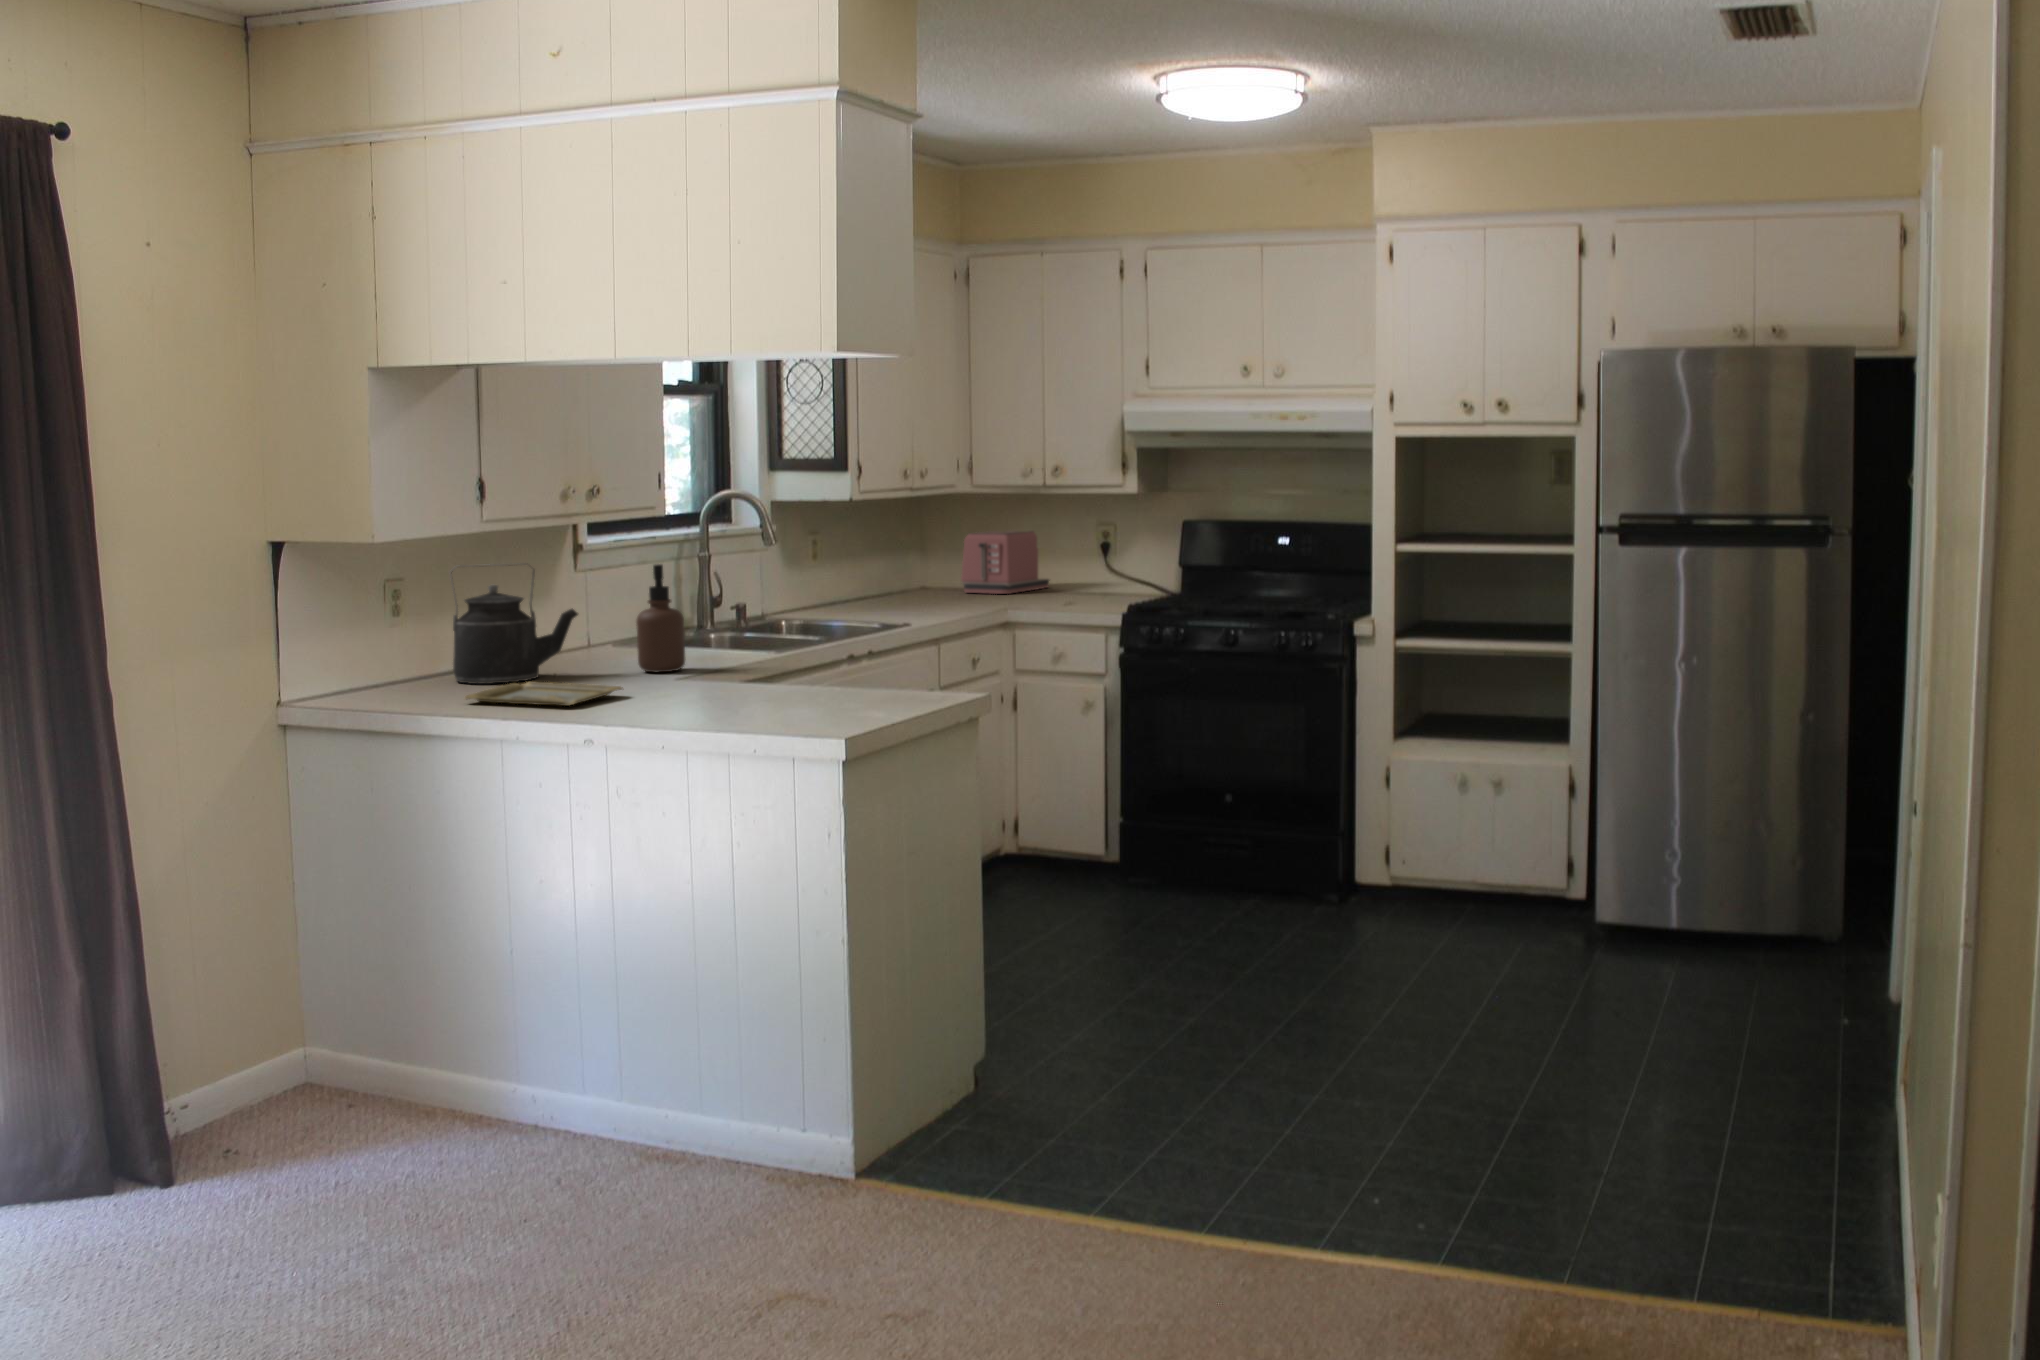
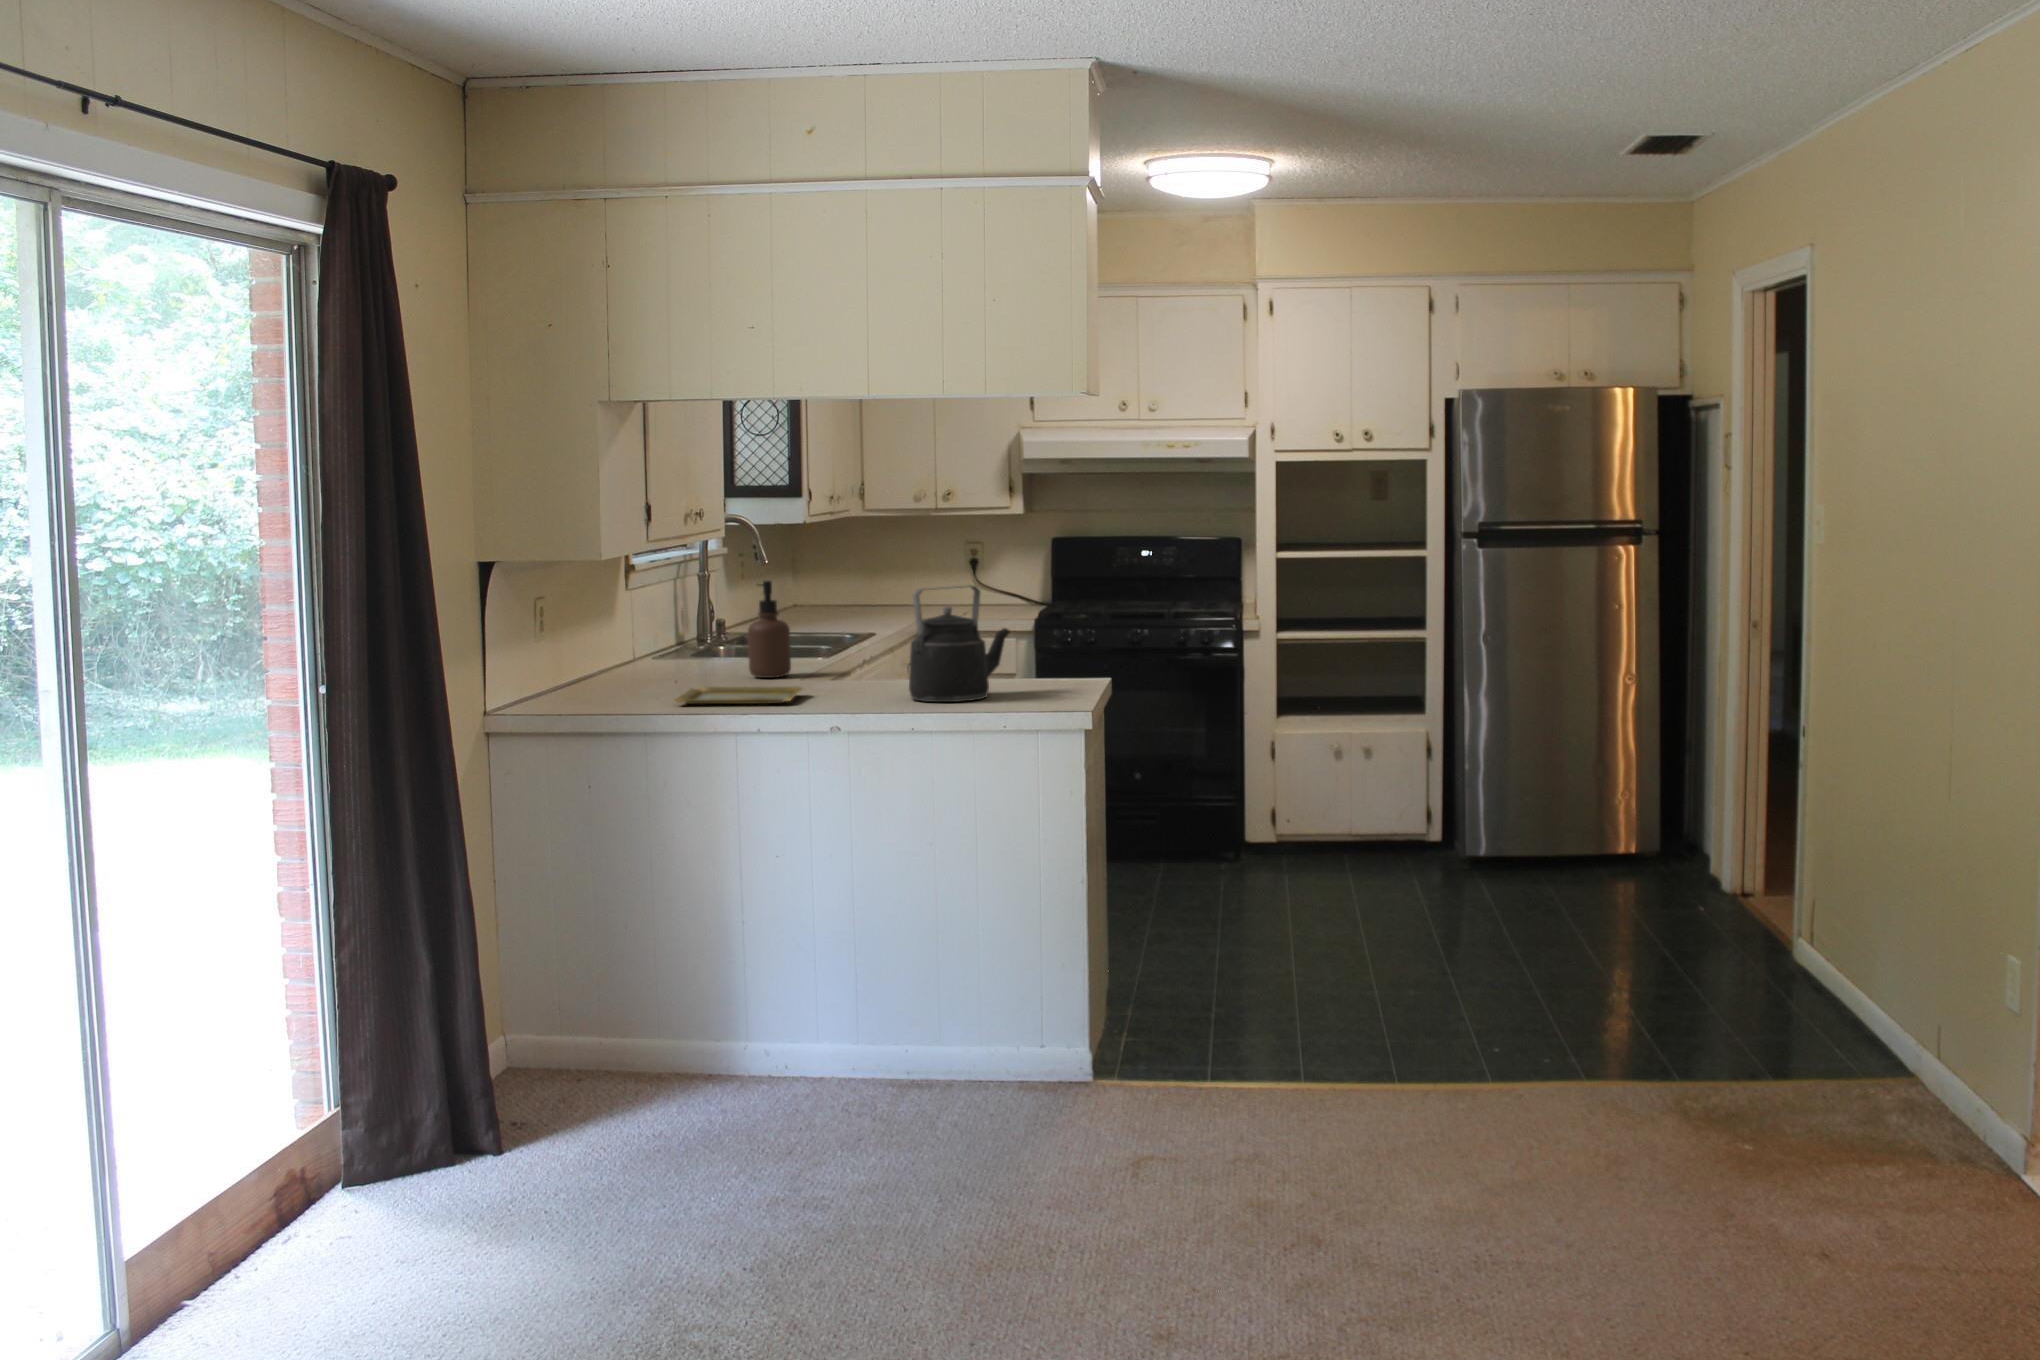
toaster: present [961,531,1050,594] -> none [838,549,910,609]
kettle: present [451,567,578,684] -> present [909,586,1010,702]

